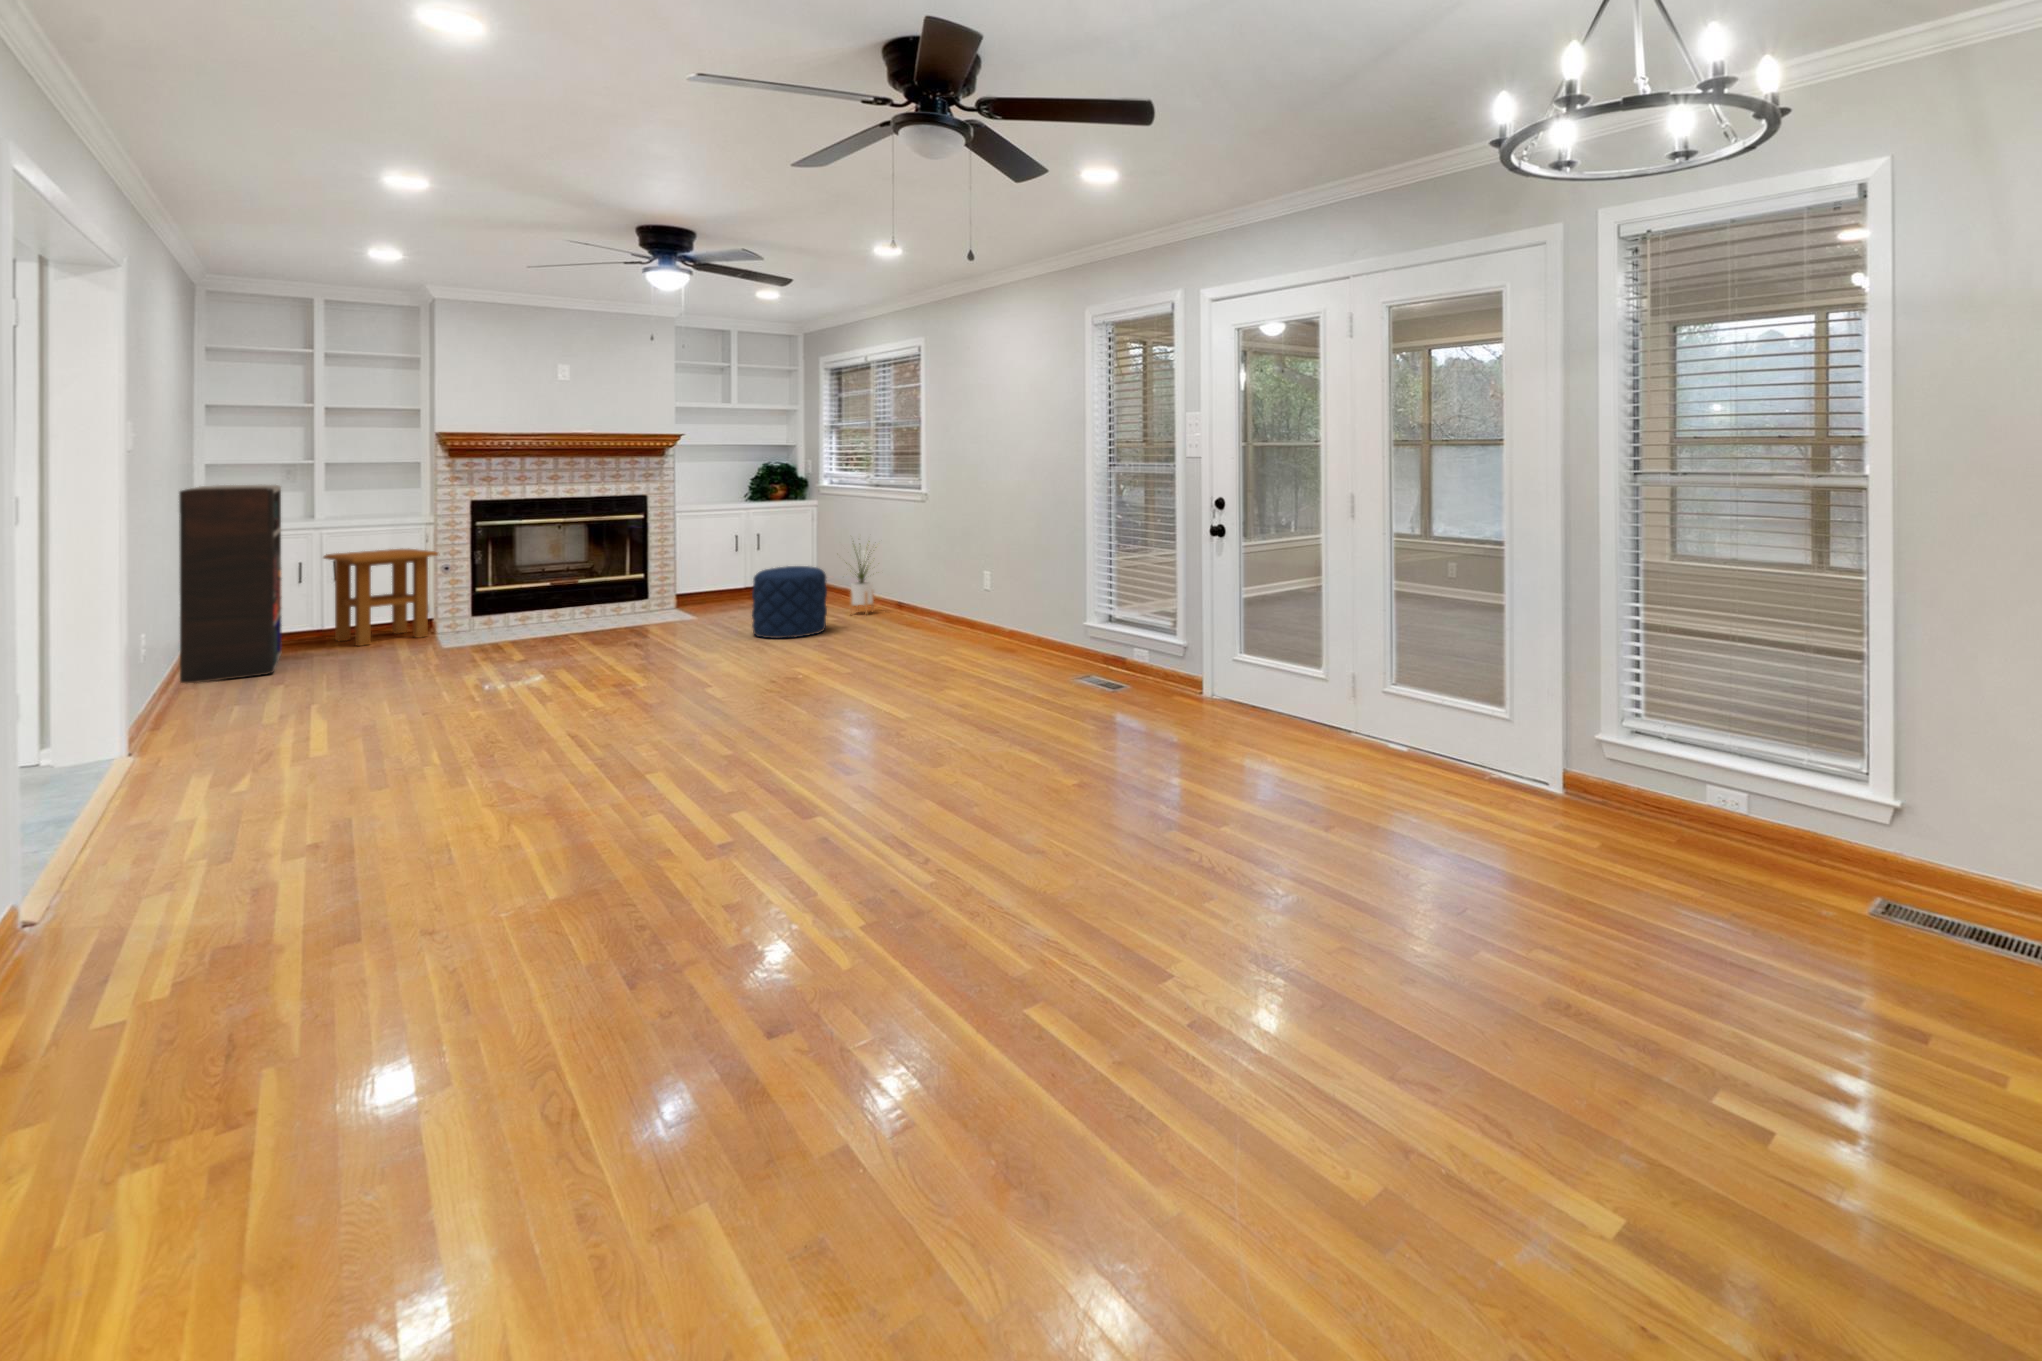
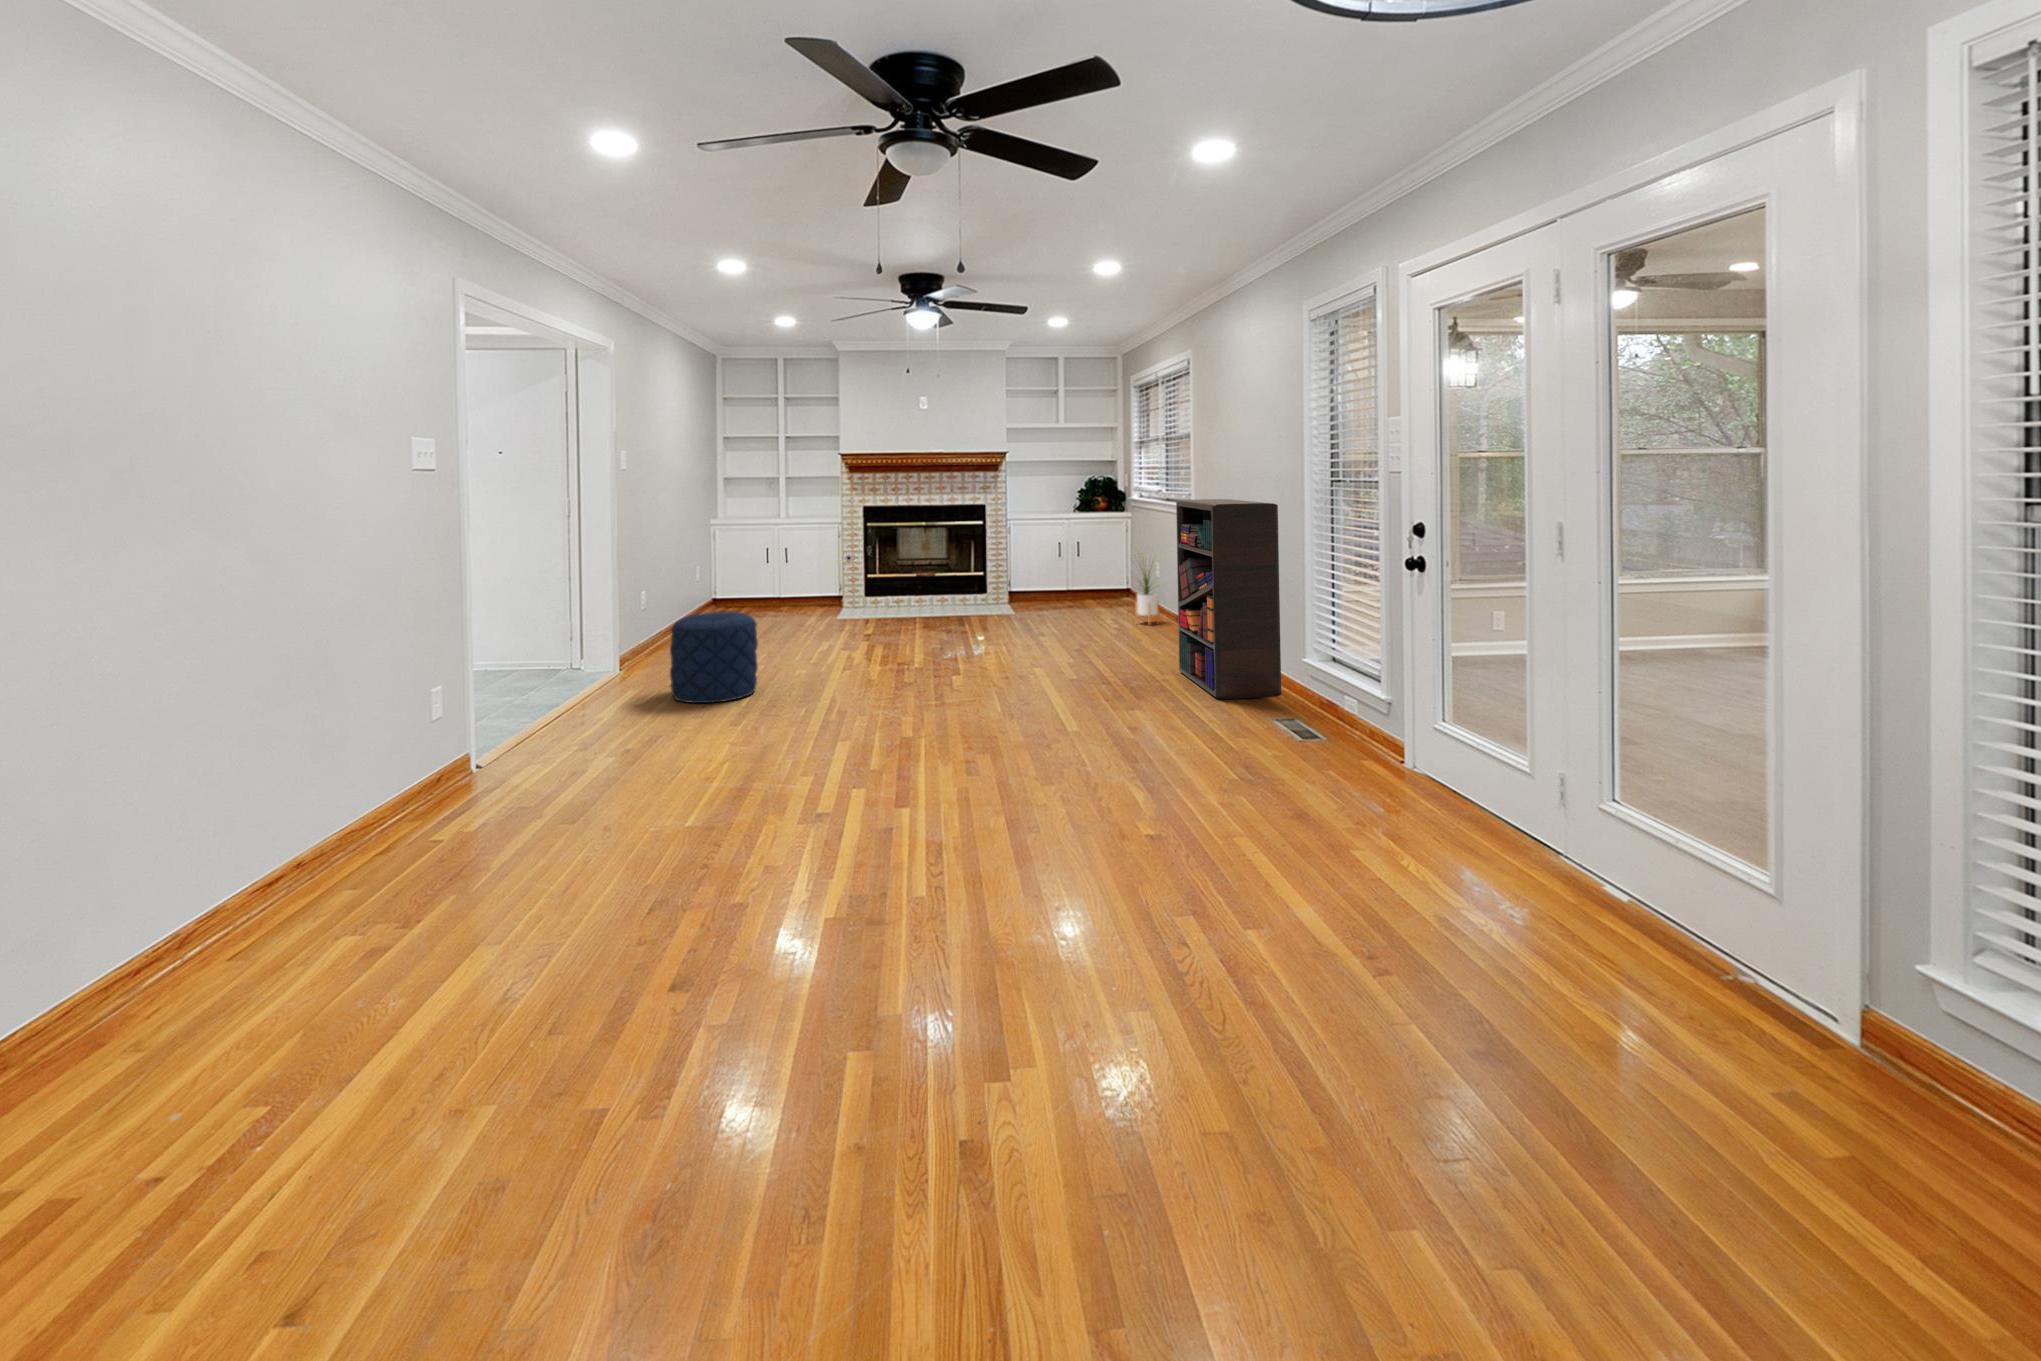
bookshelf: present [179,485,282,683] -> present [1176,499,1281,699]
side table: present [323,549,438,646] -> none [782,542,843,613]
pouf: present [752,566,827,638] -> present [670,612,758,703]

